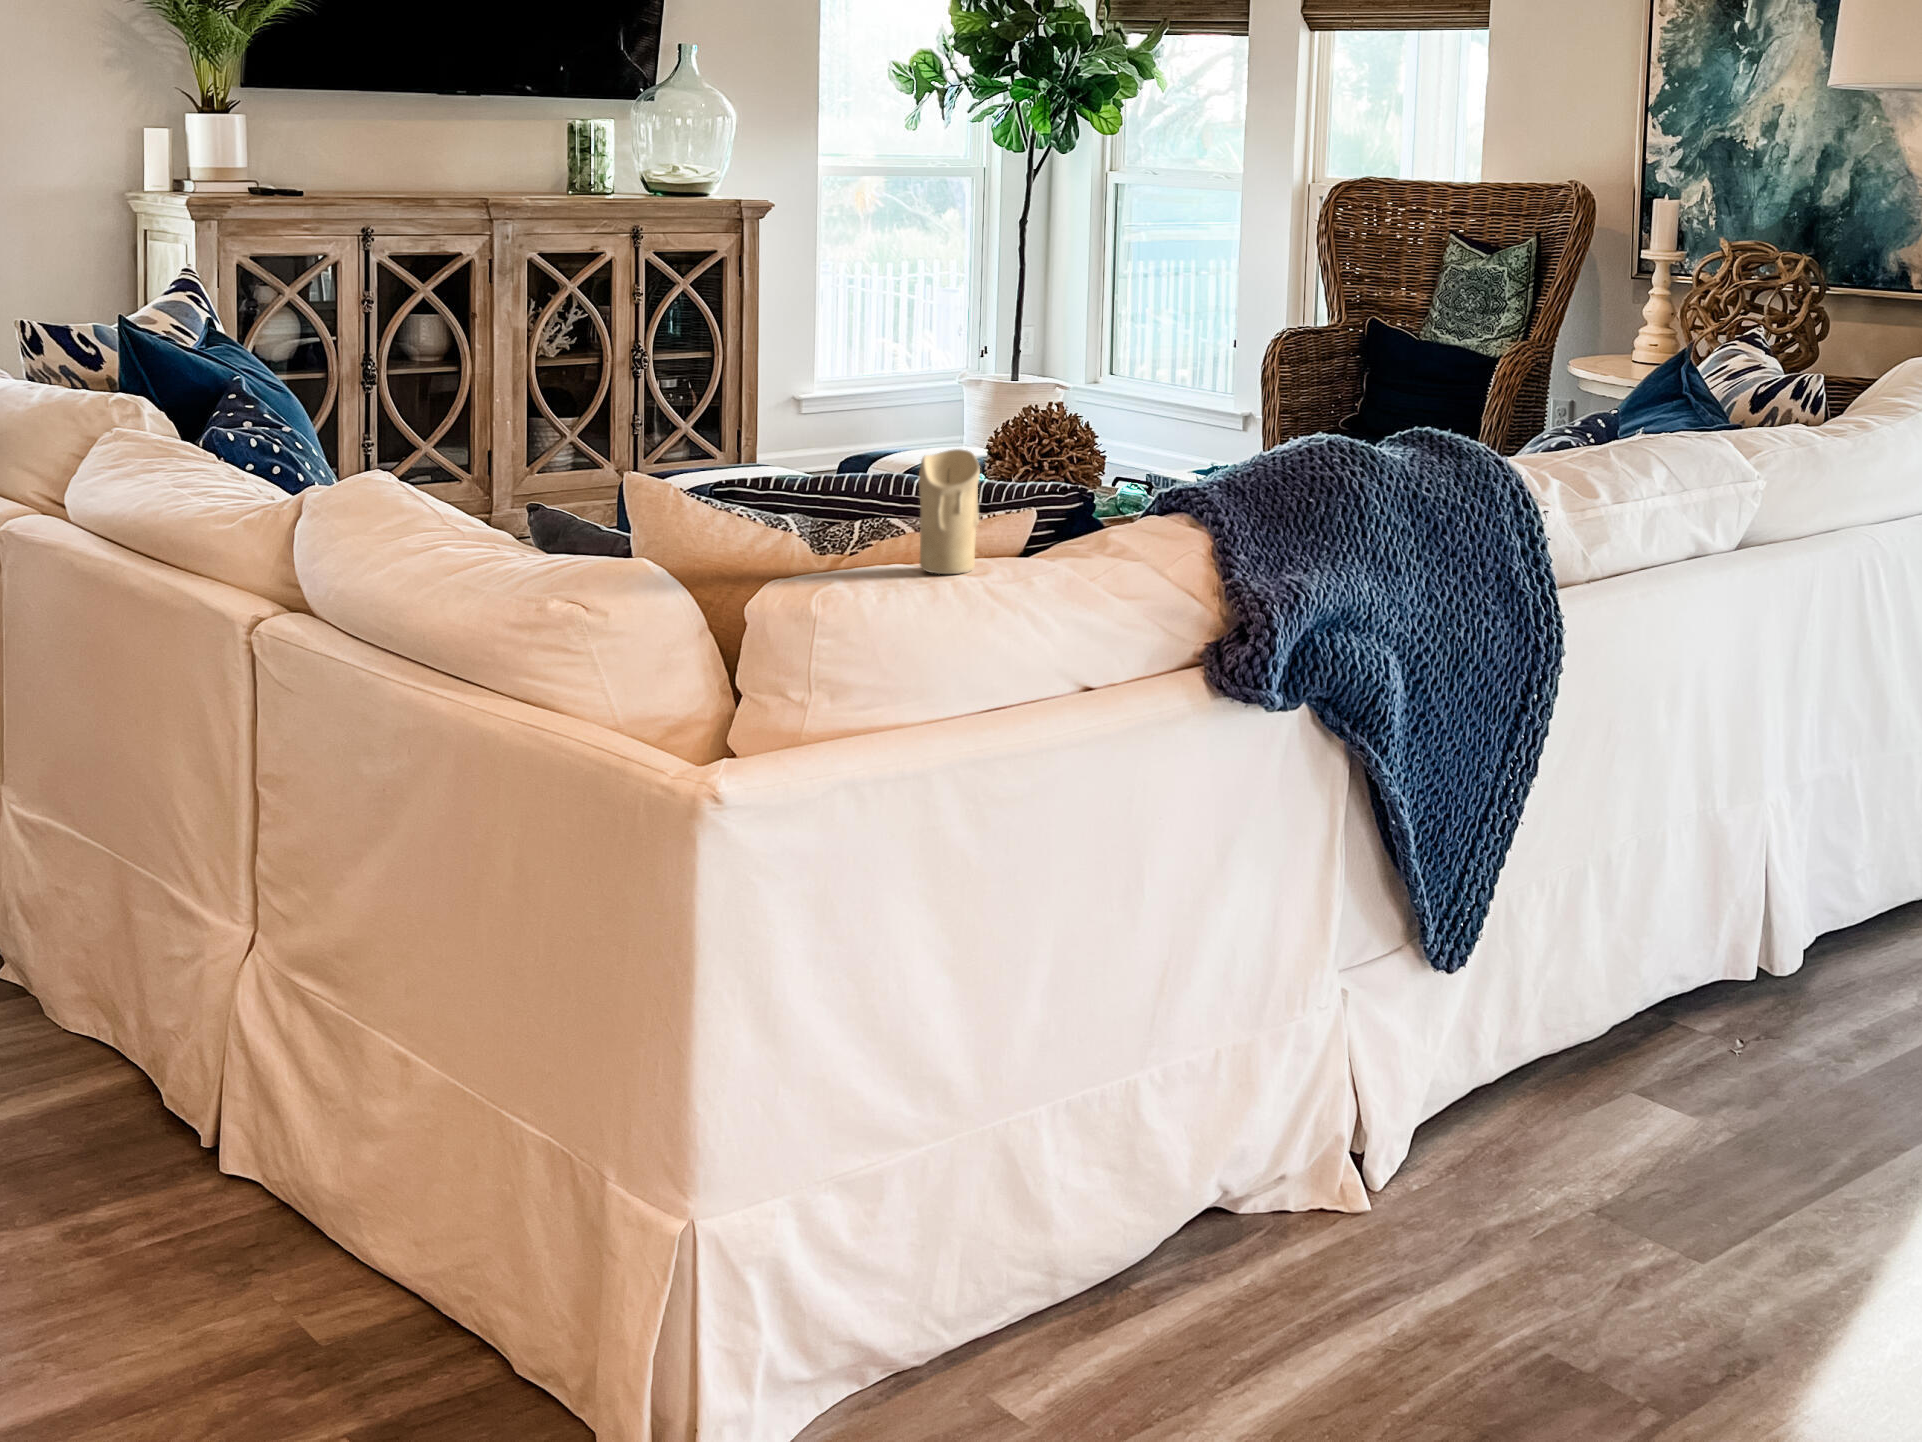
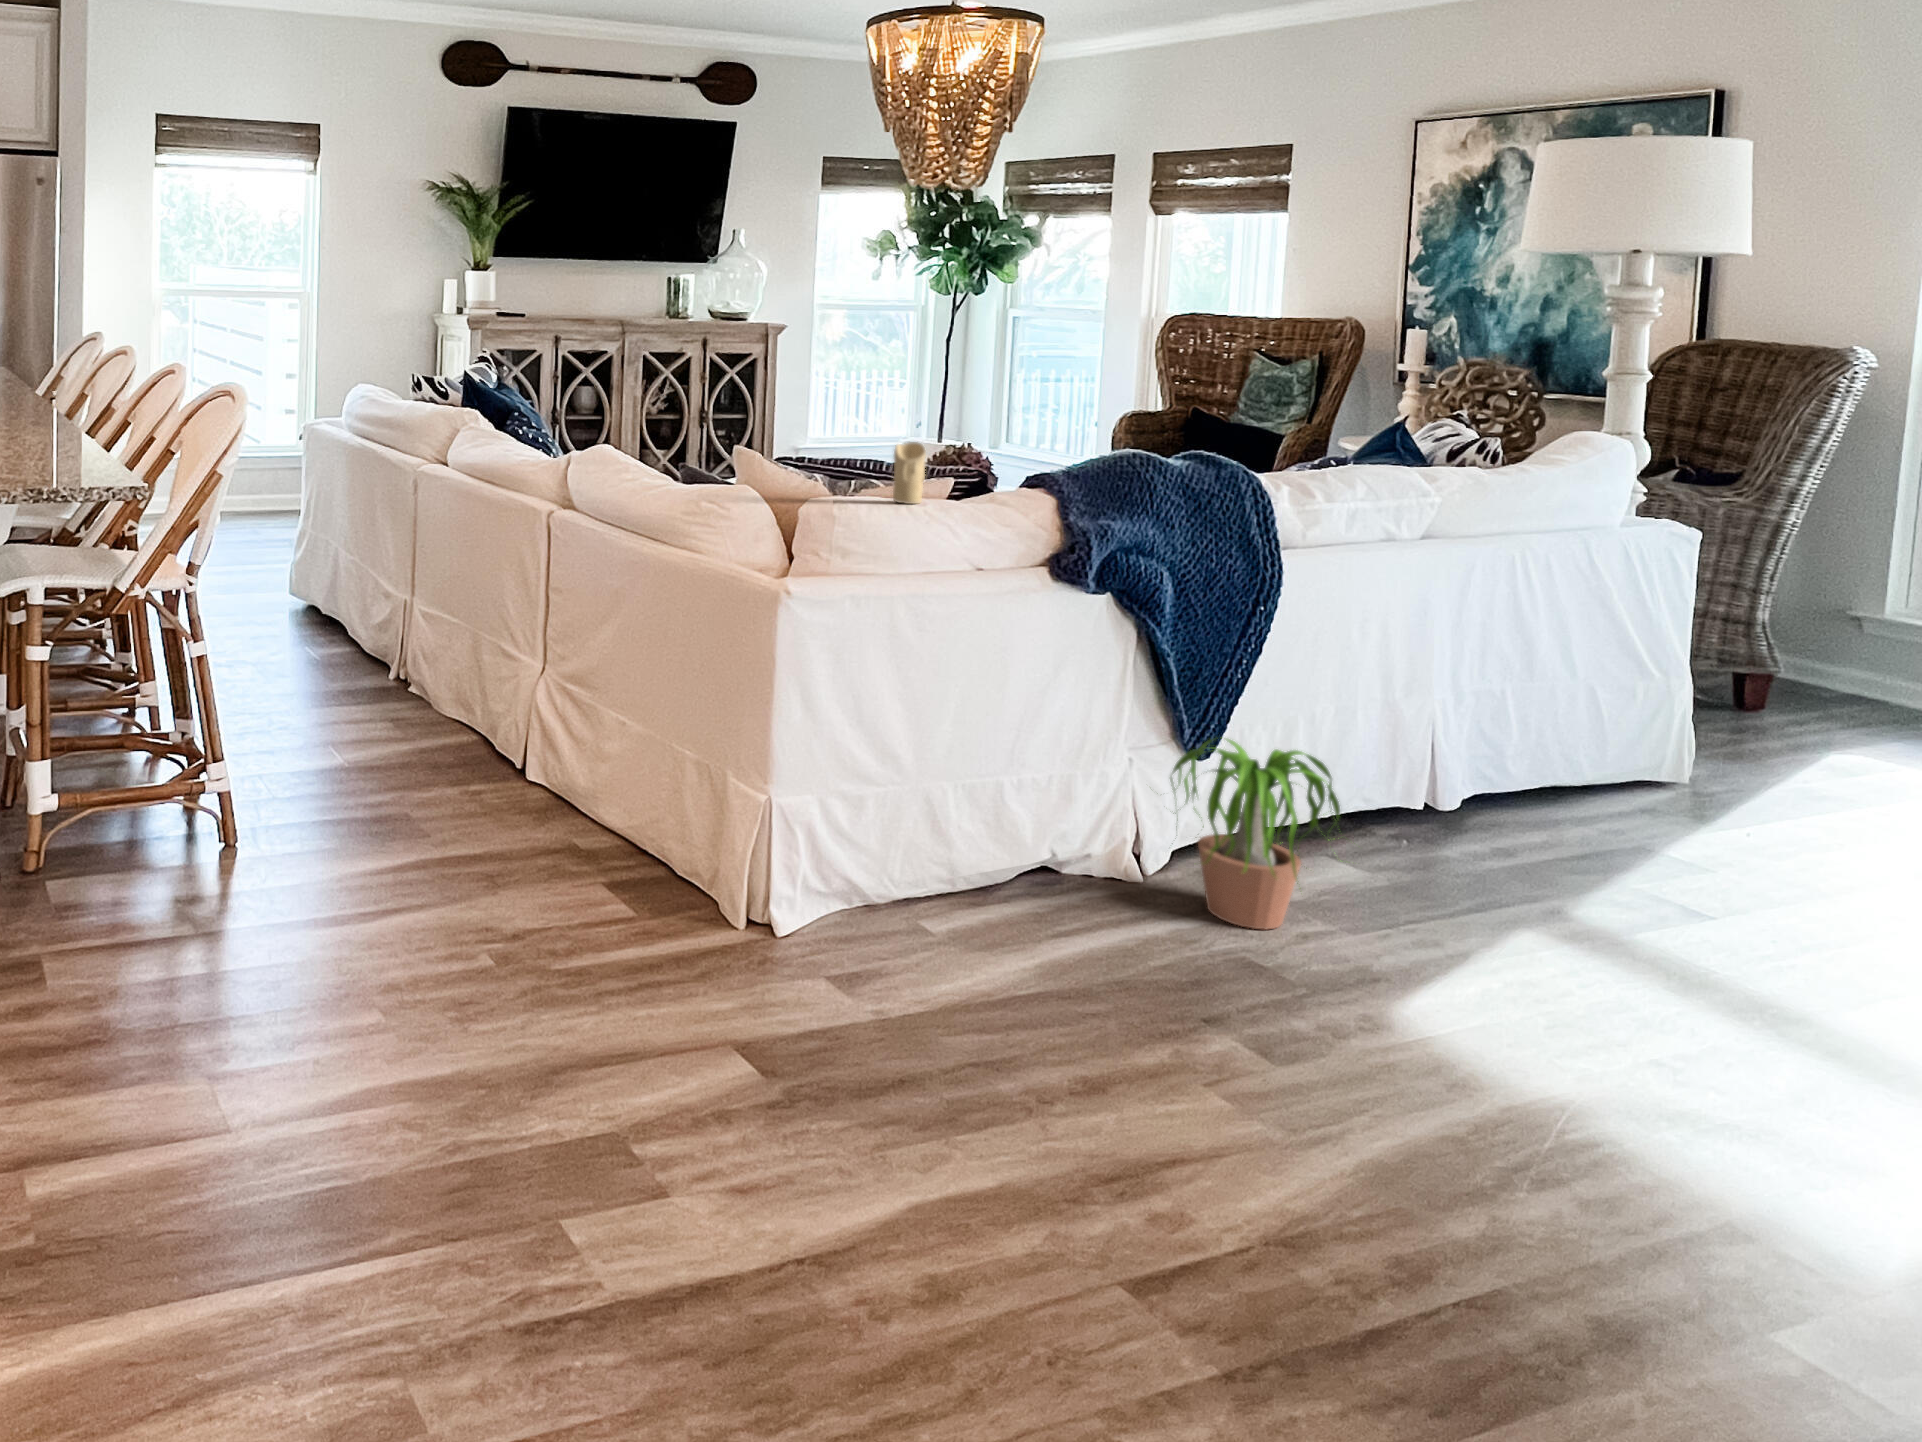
potted plant: none [1372,945,1716,1291] -> present [1170,739,1340,929]

